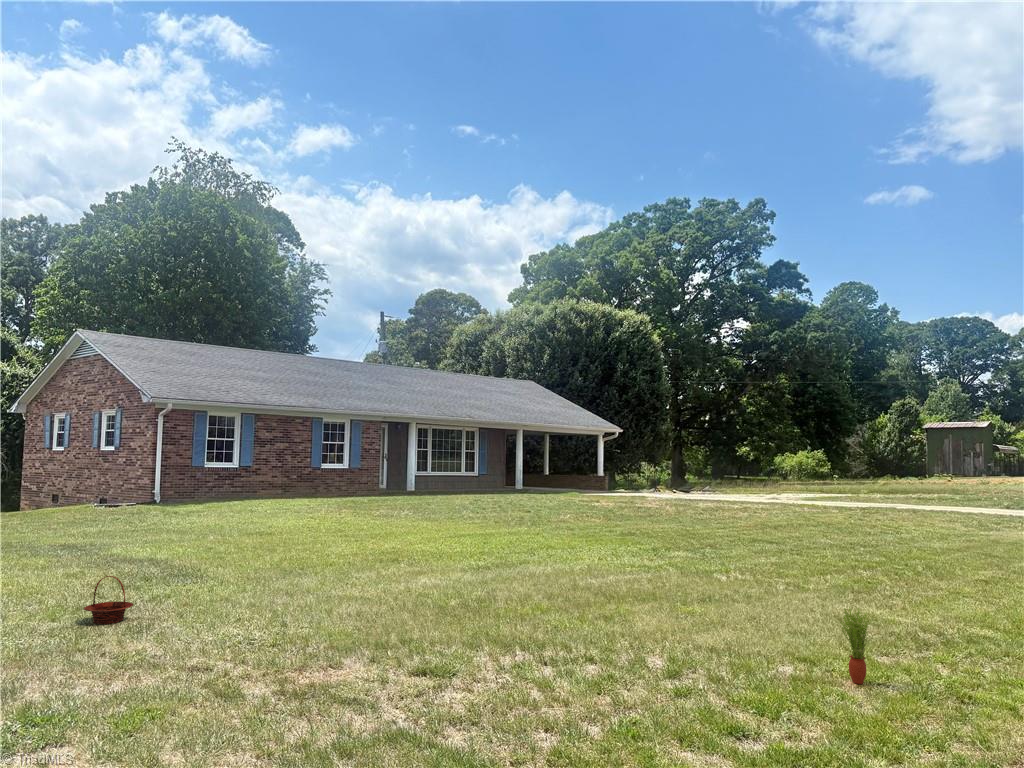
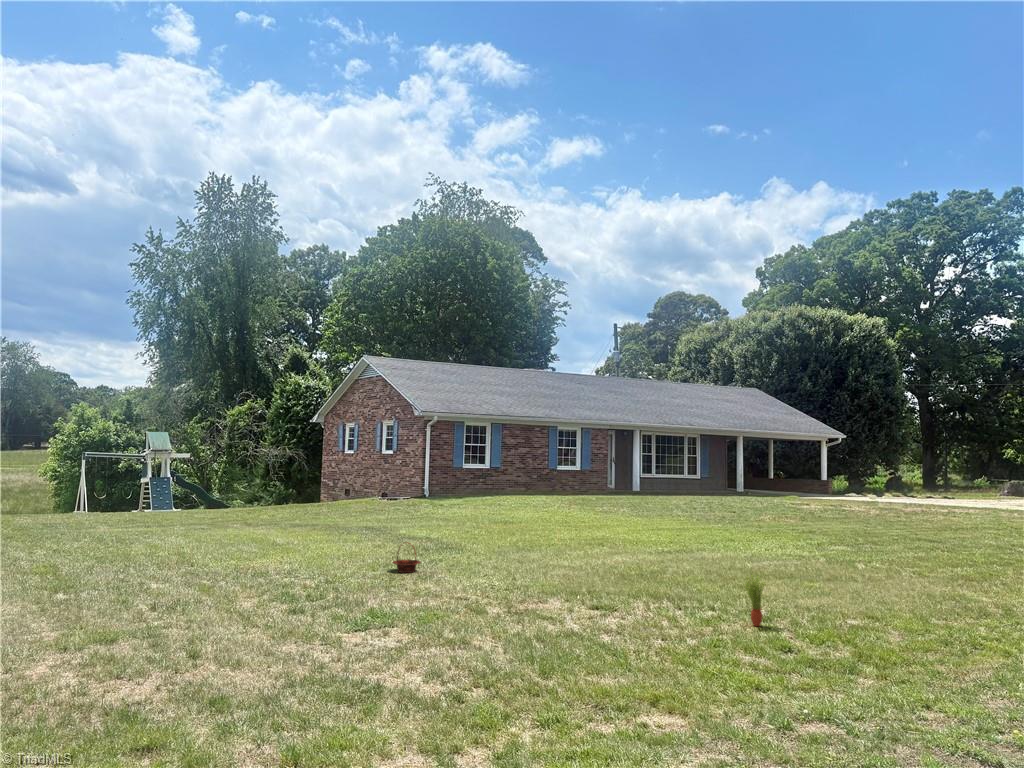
potted plant: present [840,607,873,684] -> present [746,575,765,626]

